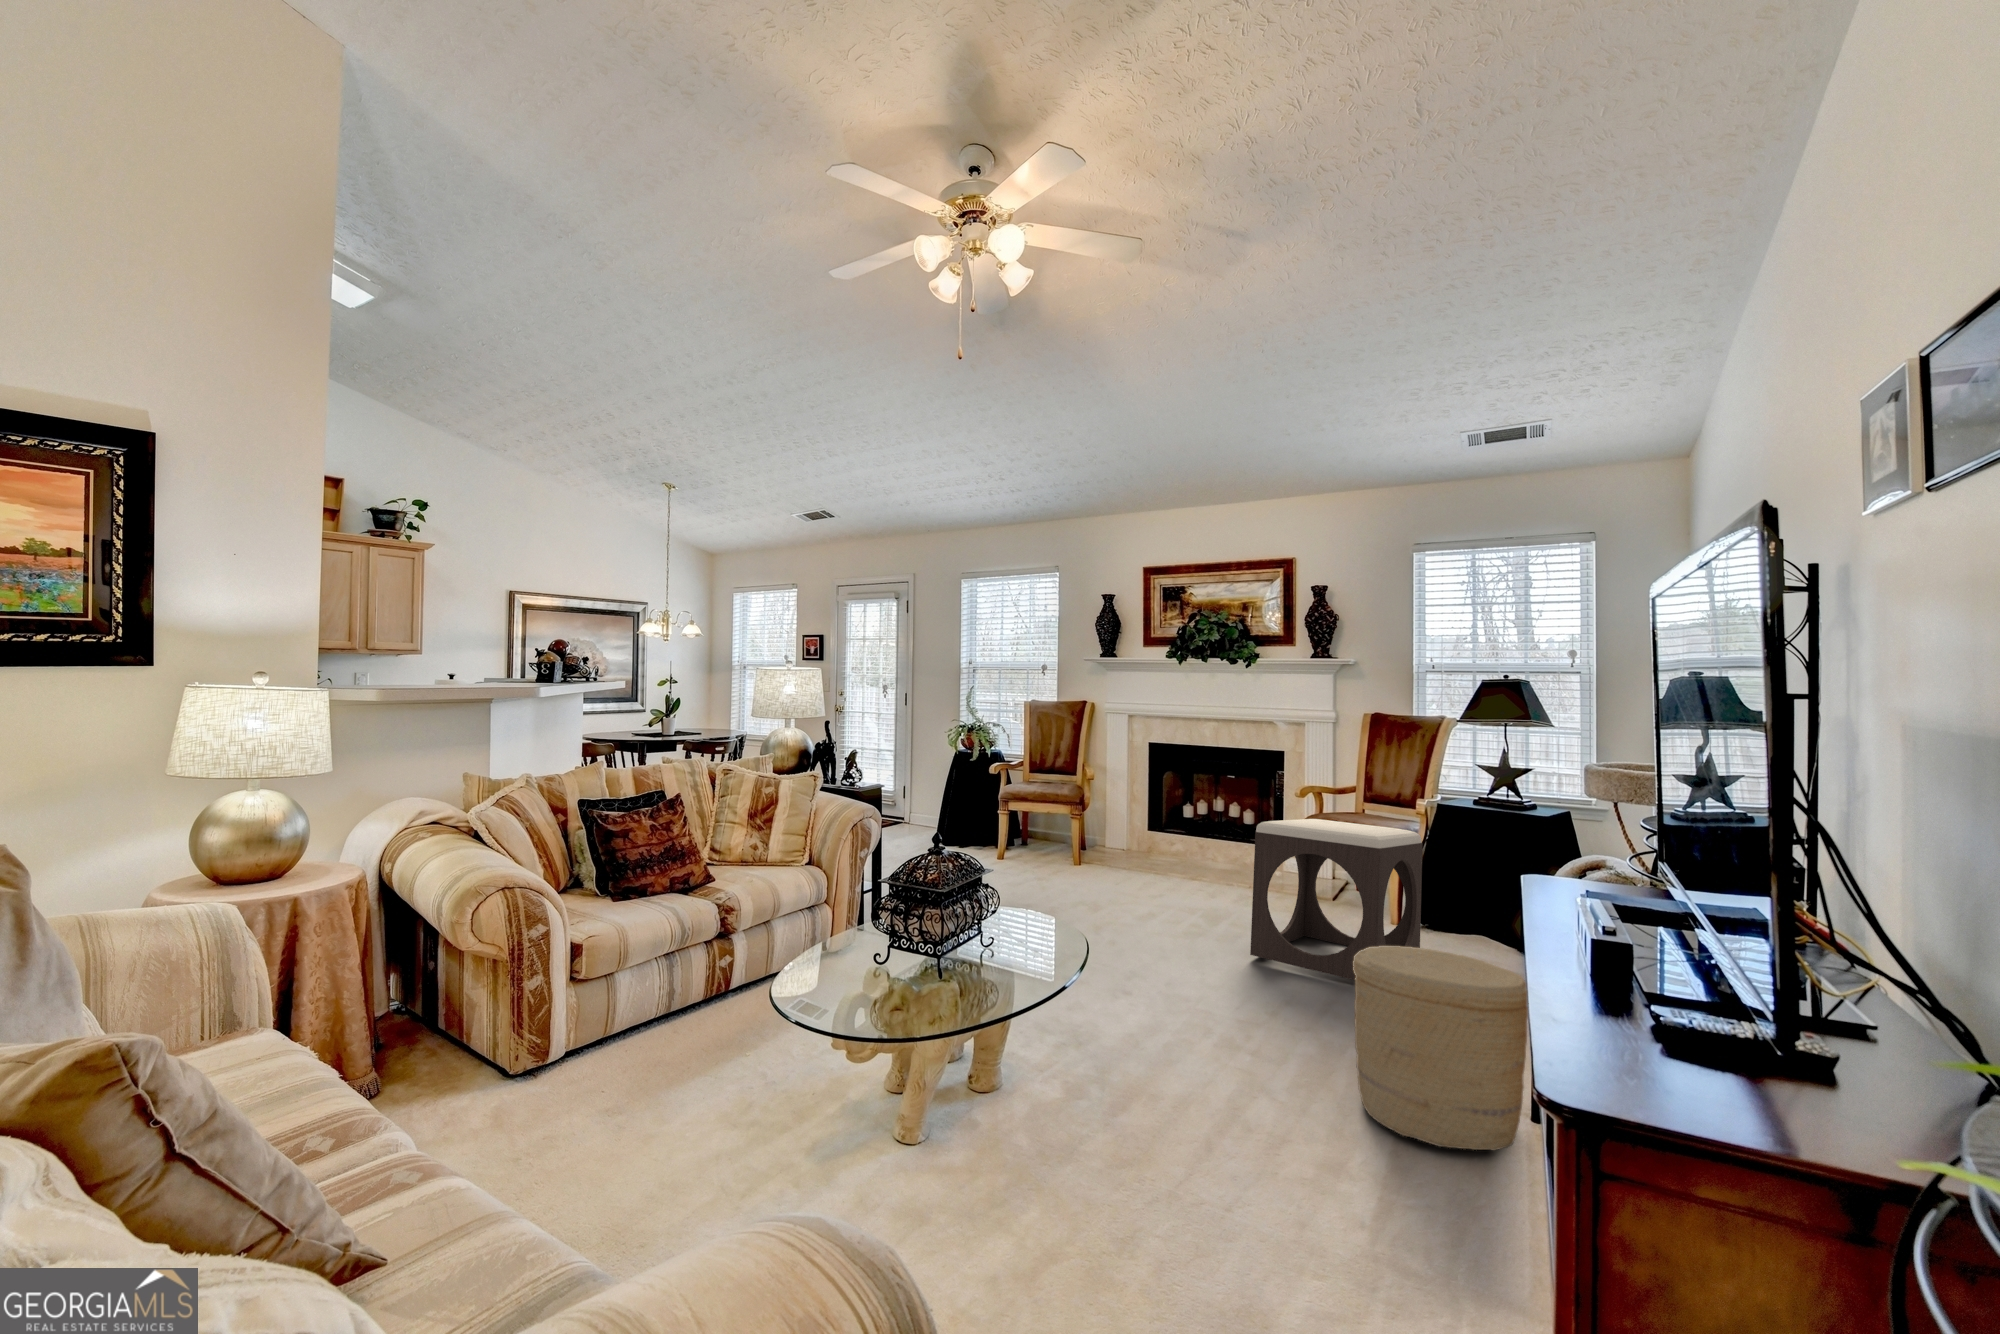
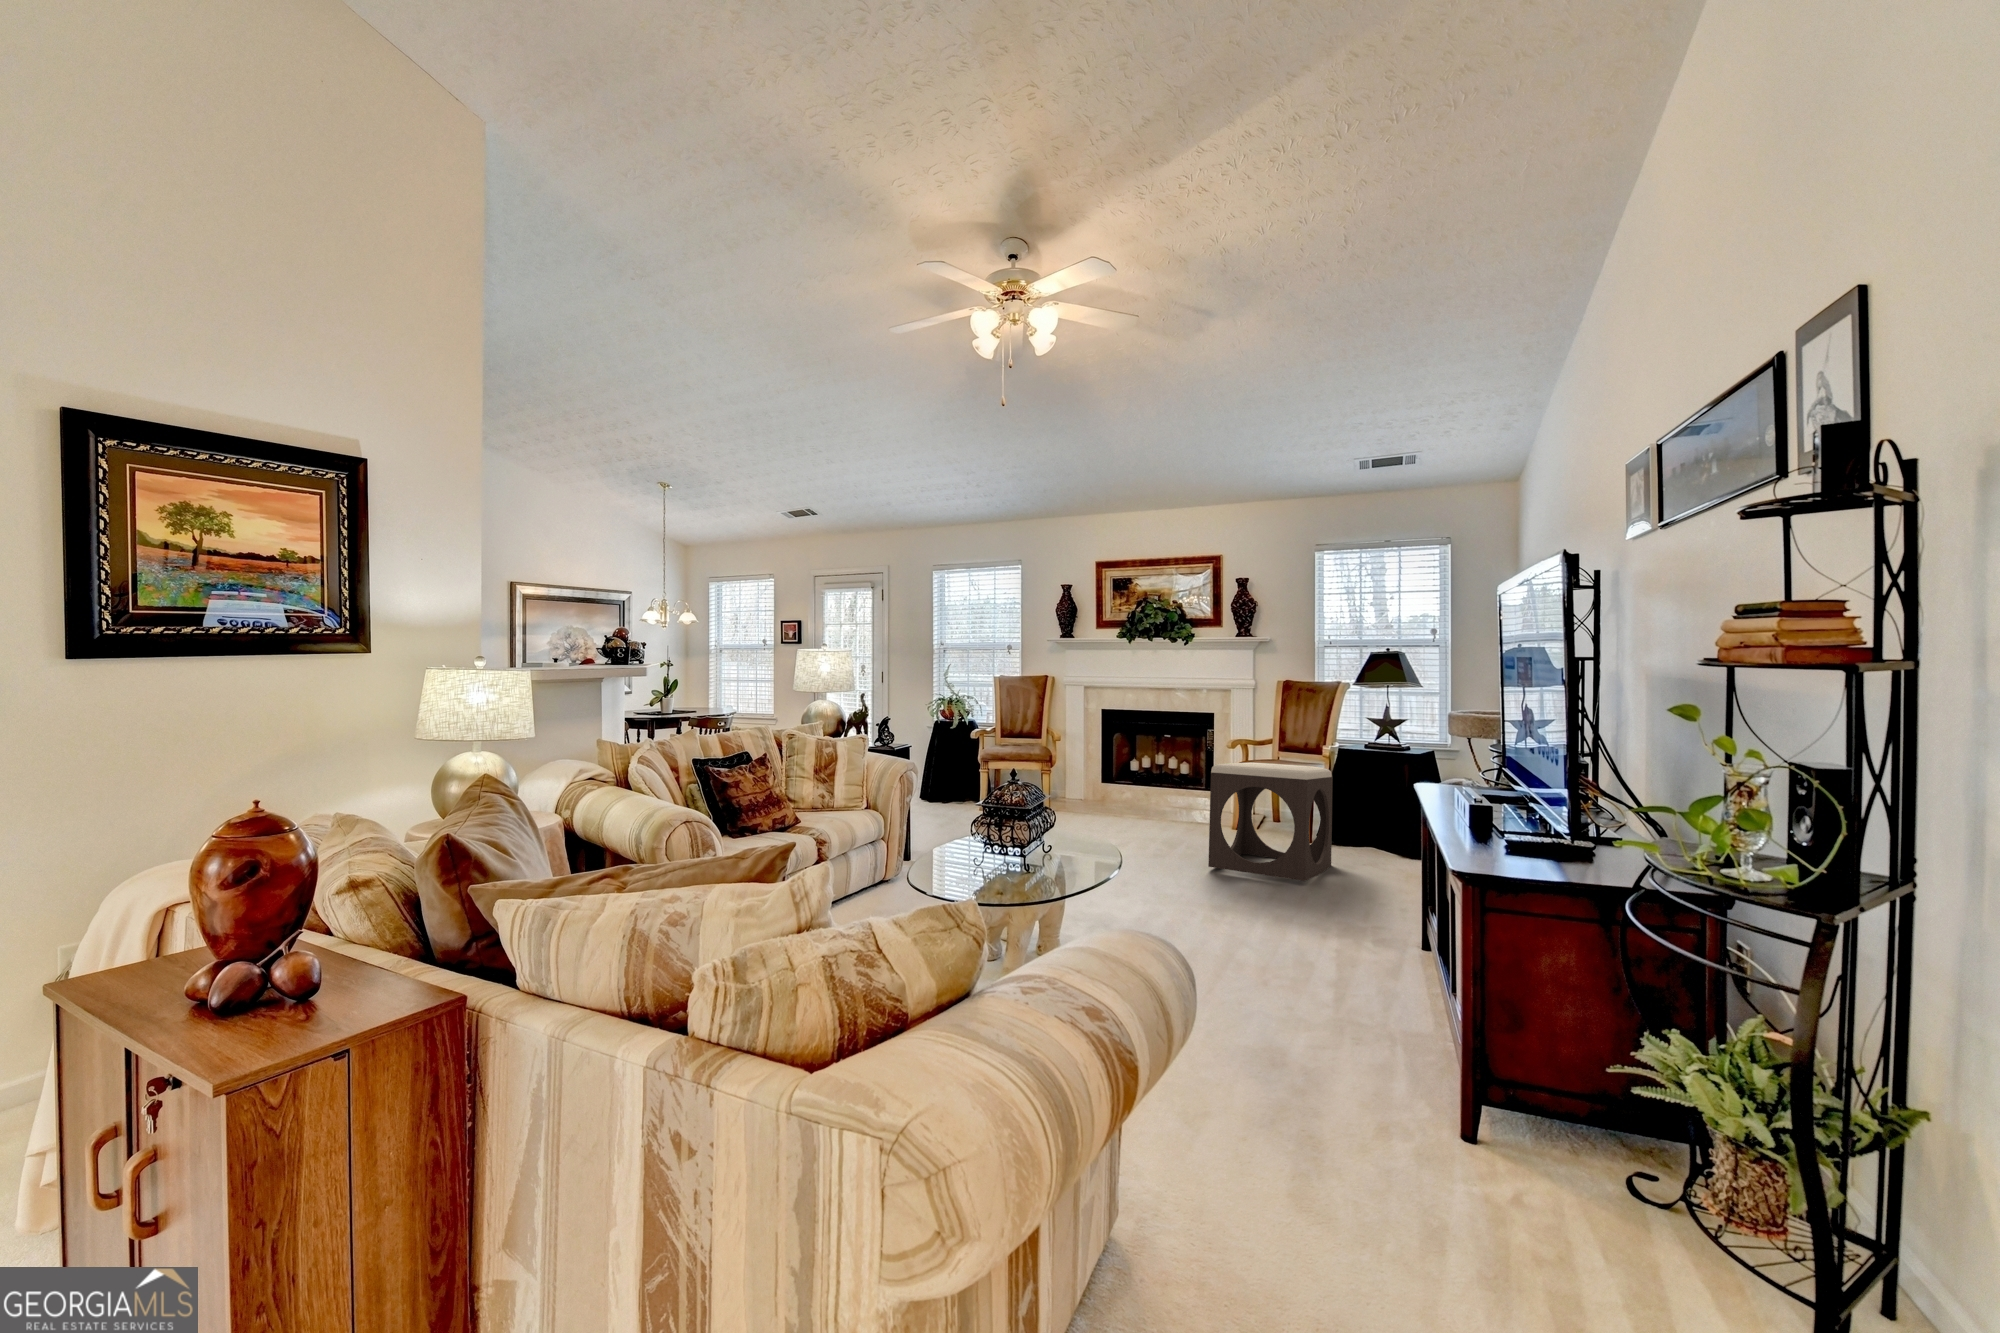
woven basket: present [1354,946,1528,1150] -> none [1304,842,1423,967]

